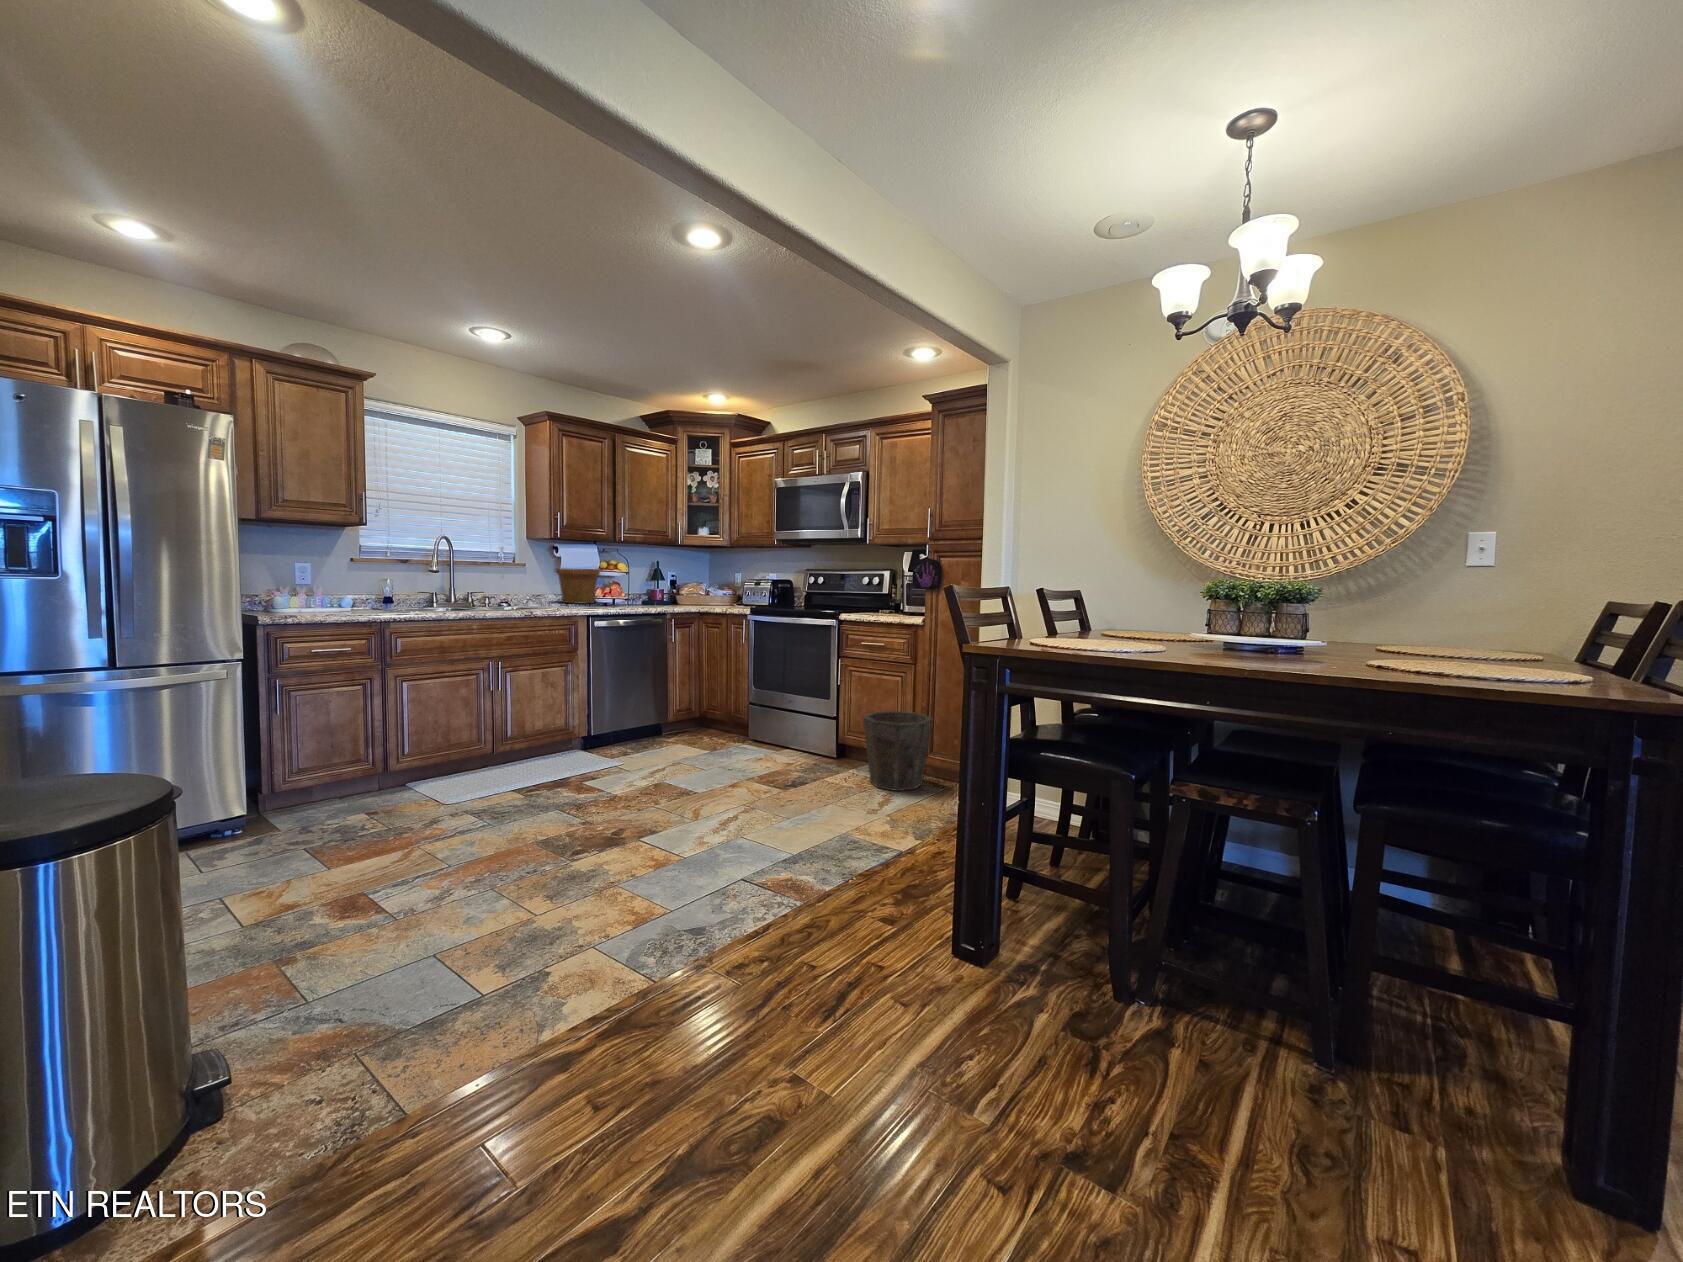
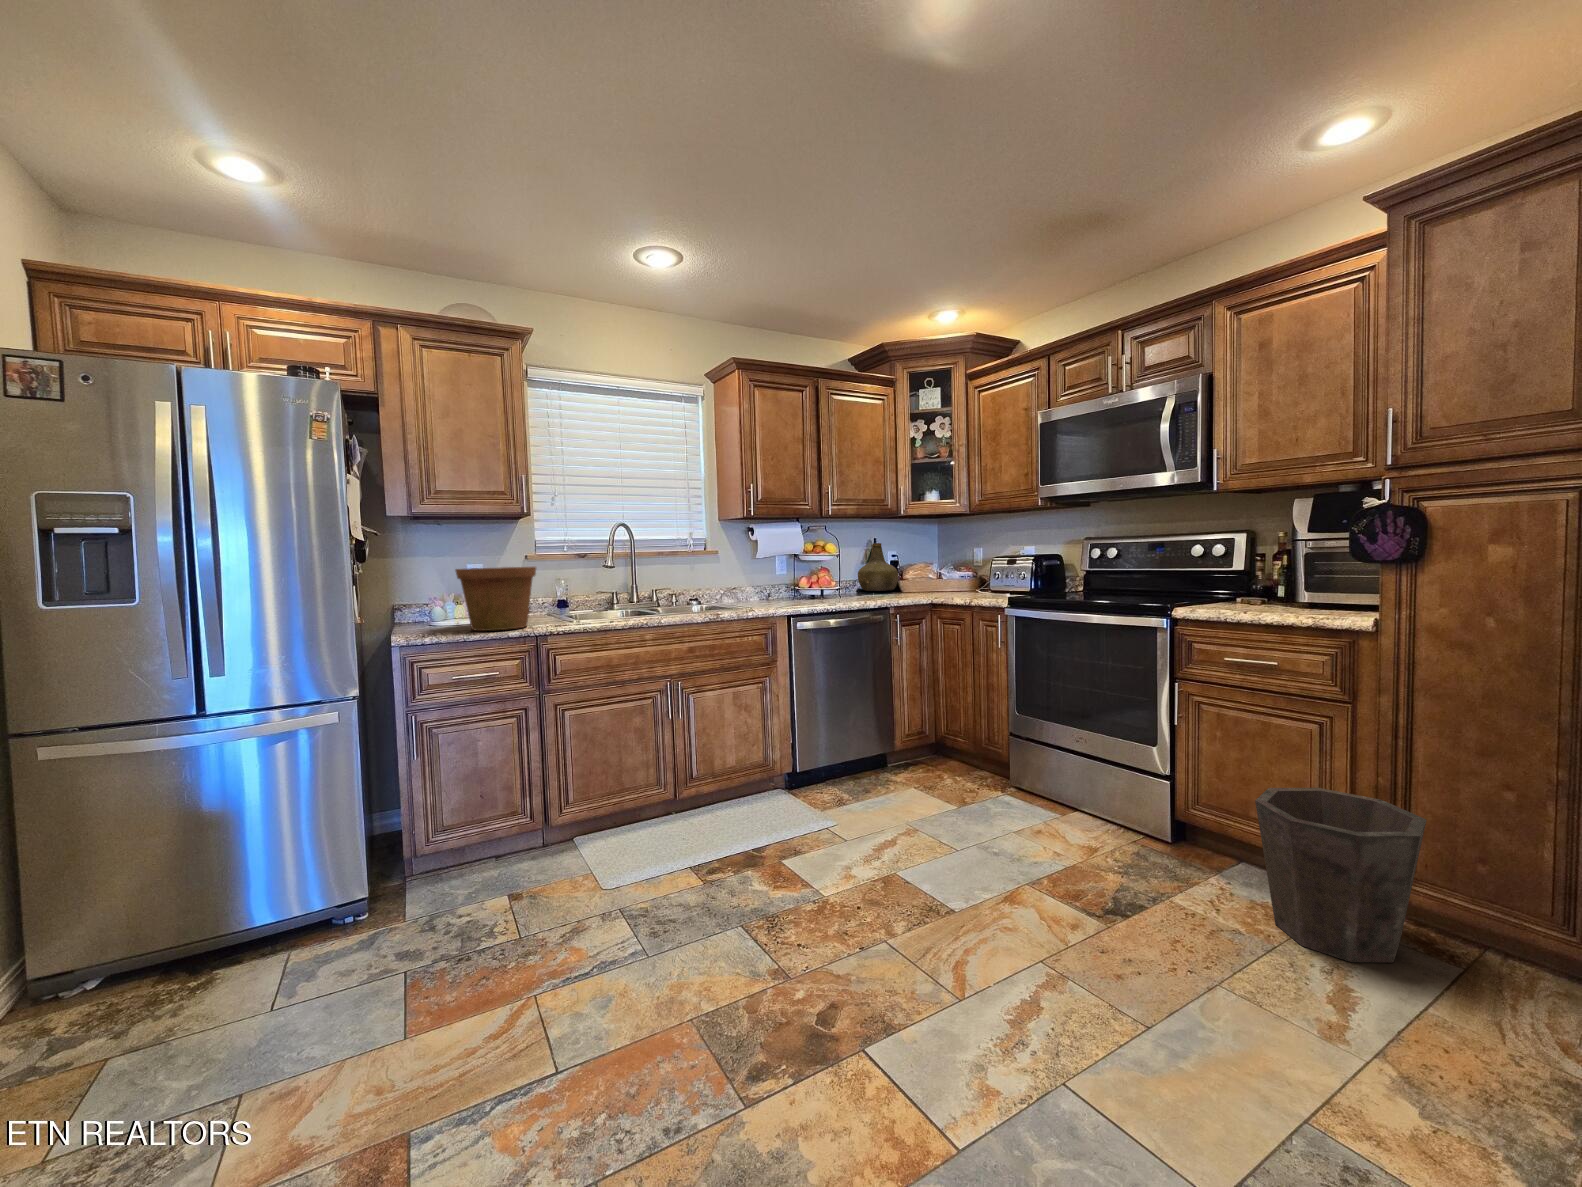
bottle: none [644,565,676,602] -> present [858,543,898,591]
flower pot: present [556,568,600,603] -> present [456,567,536,631]

